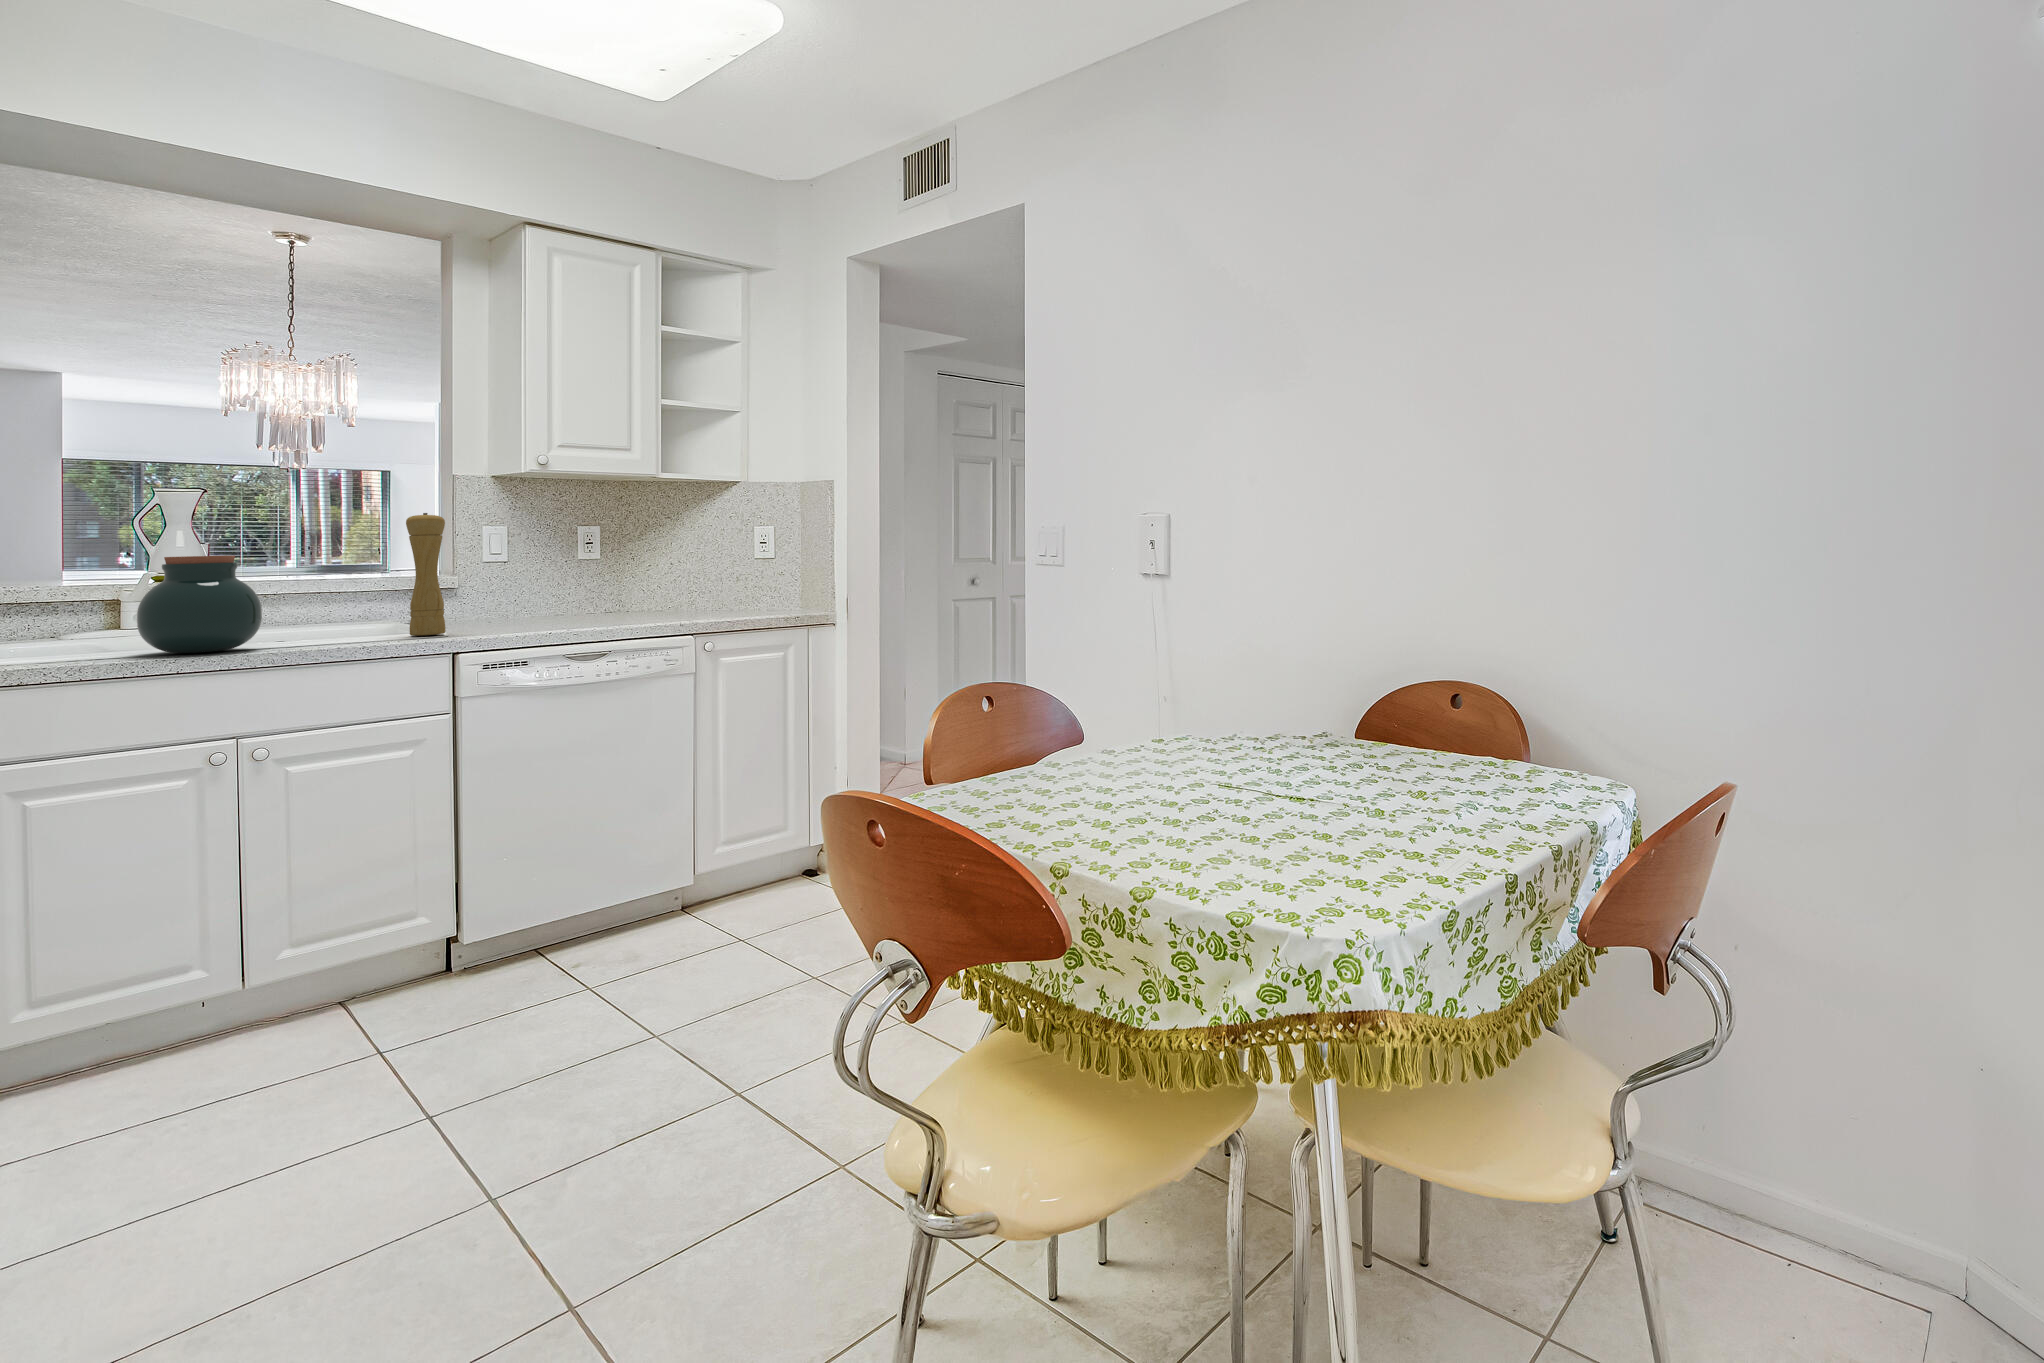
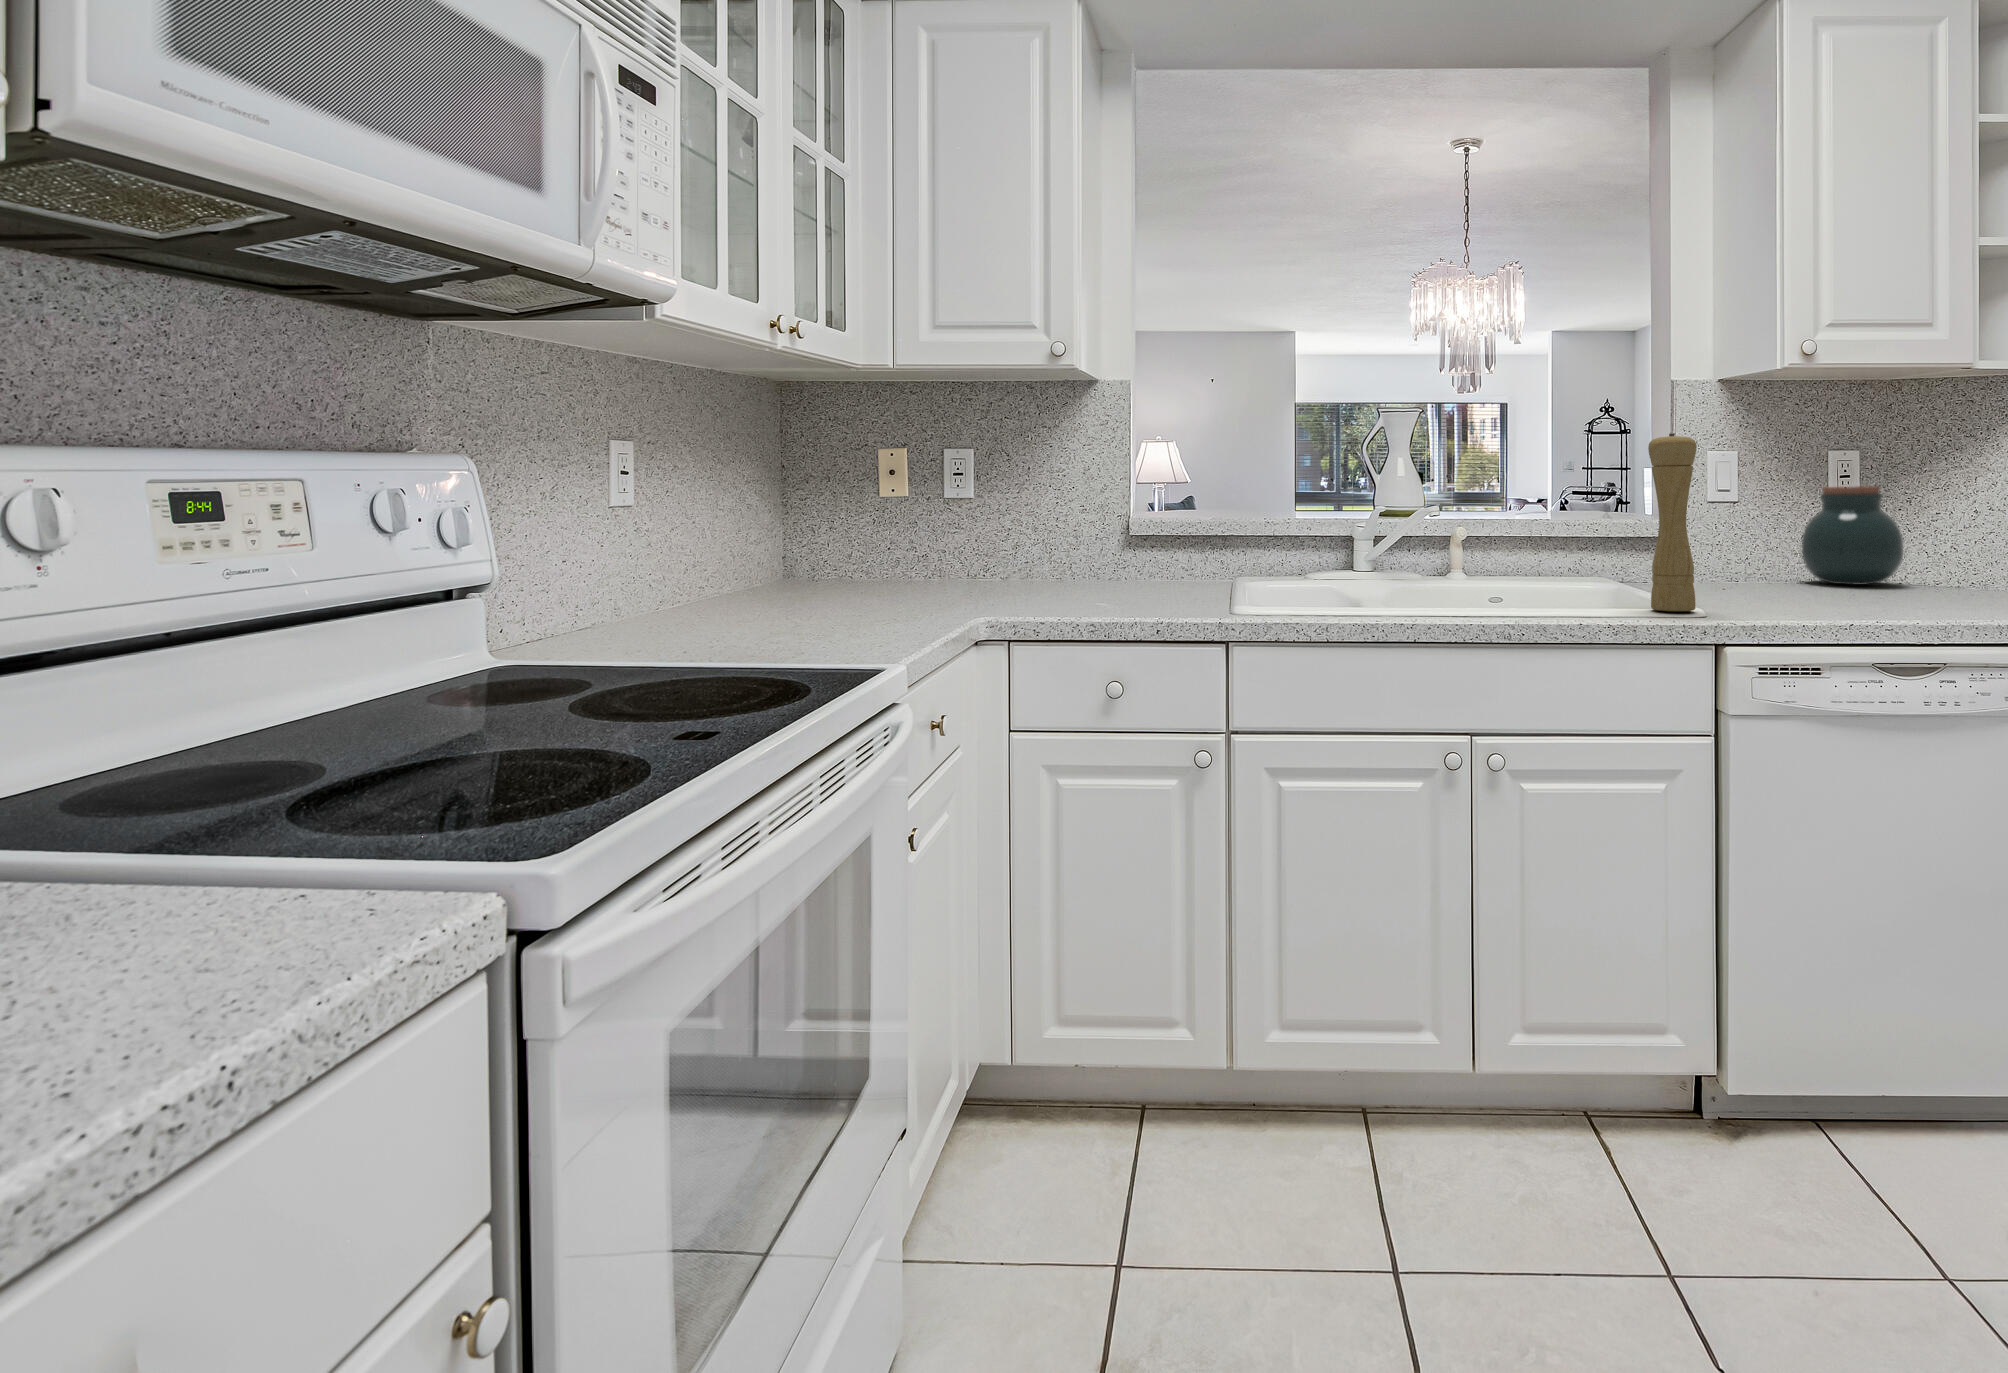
jar: present [137,556,262,653] -> present [1802,486,1904,585]

